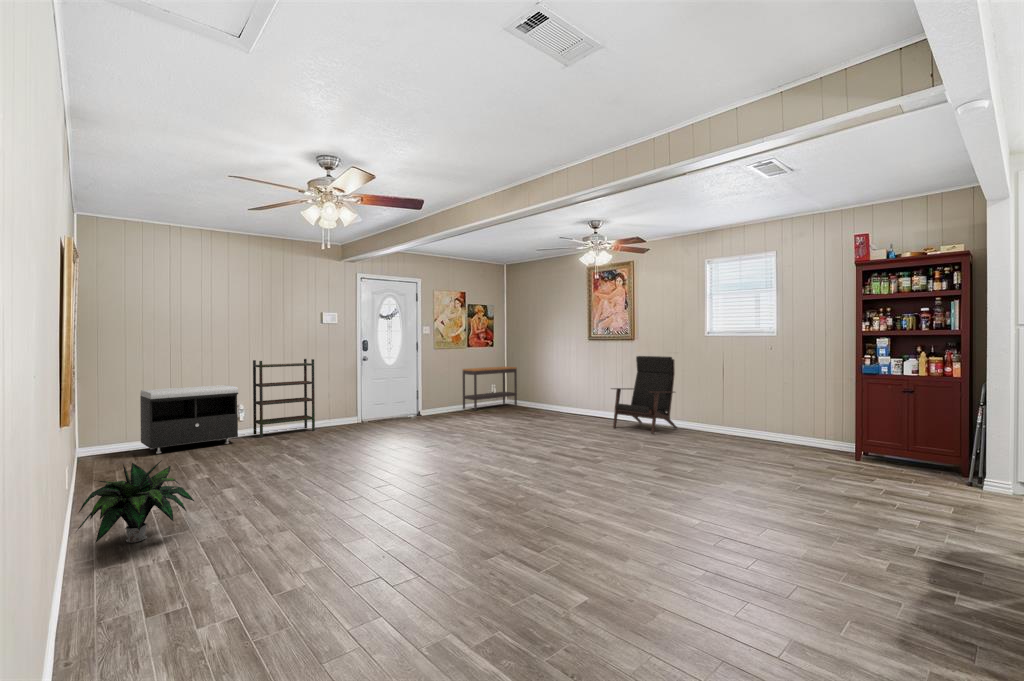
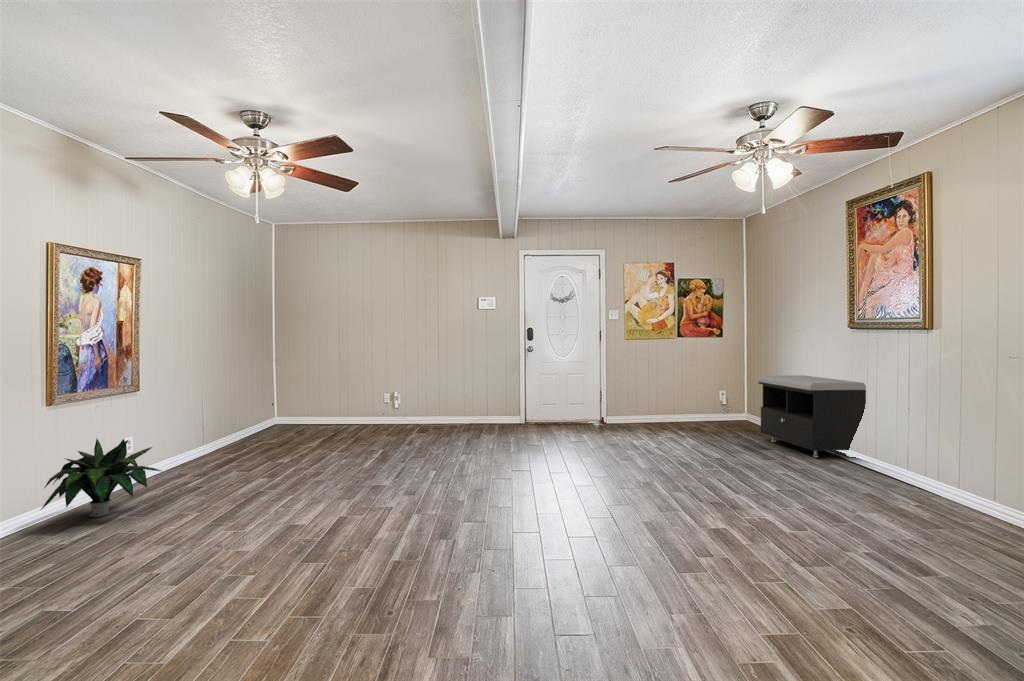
lounge chair: present [611,356,677,434] -> none [851,355,1012,510]
bookshelf: present [253,359,315,437] -> none [404,347,462,428]
console table: present [463,367,517,410] -> none [668,366,755,425]
storage bench: present [140,385,238,453] -> present [758,375,866,457]

